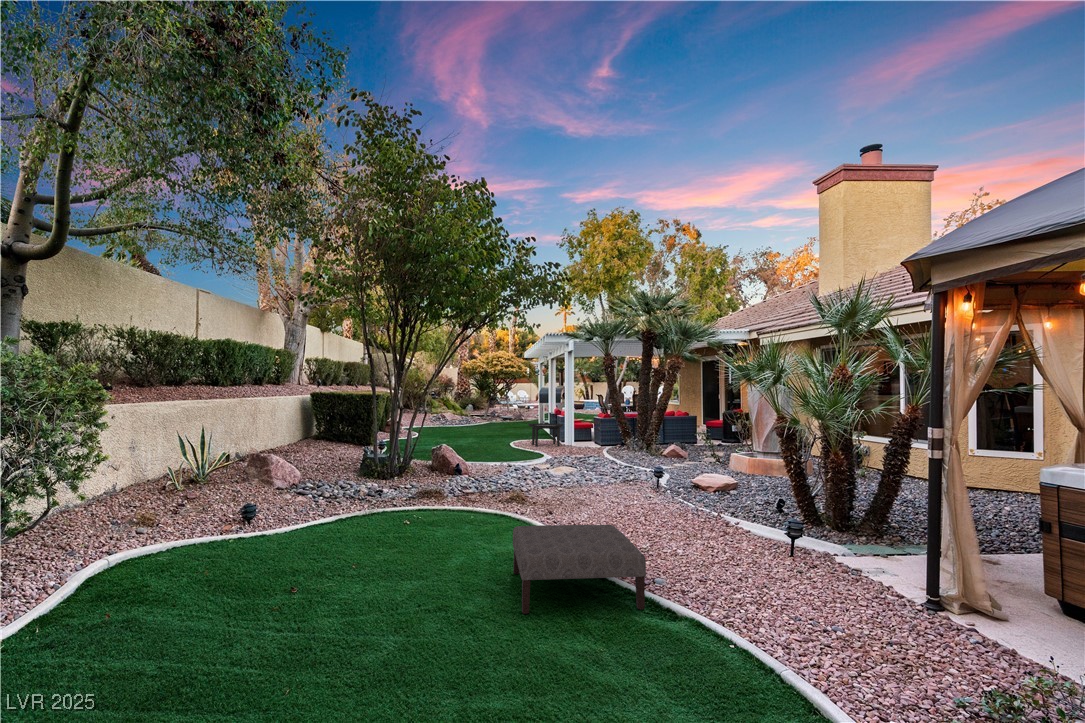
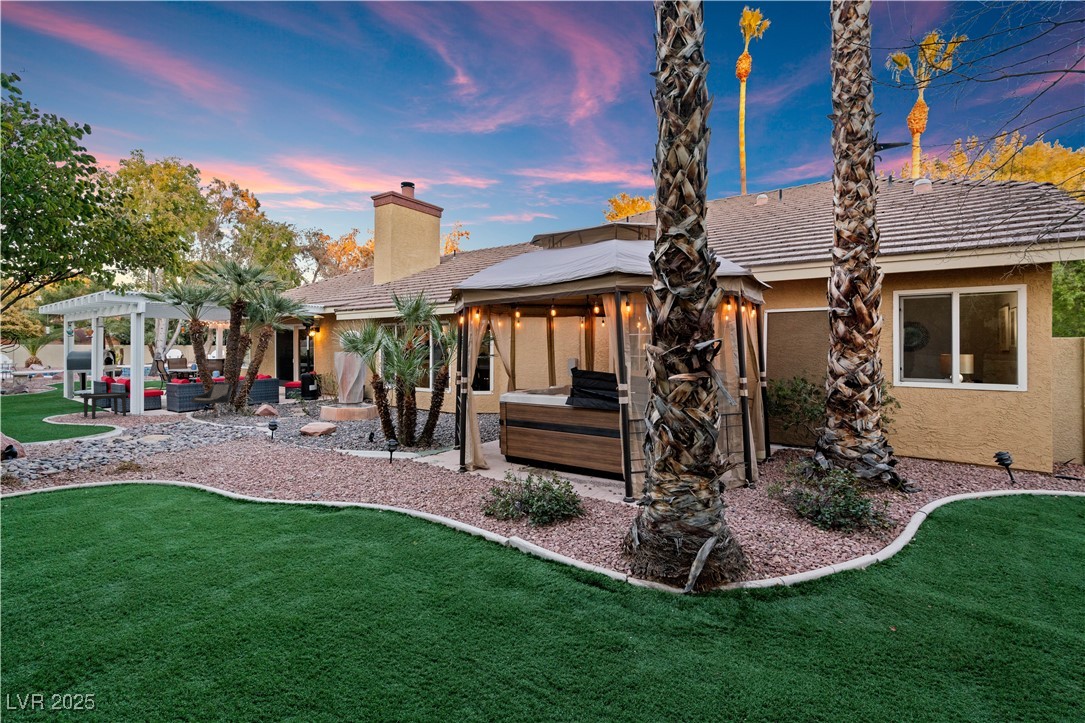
lounge chair: none [605,419,644,456] -> present [191,383,234,418]
ottoman: present [513,525,646,614] -> none [196,463,319,531]

